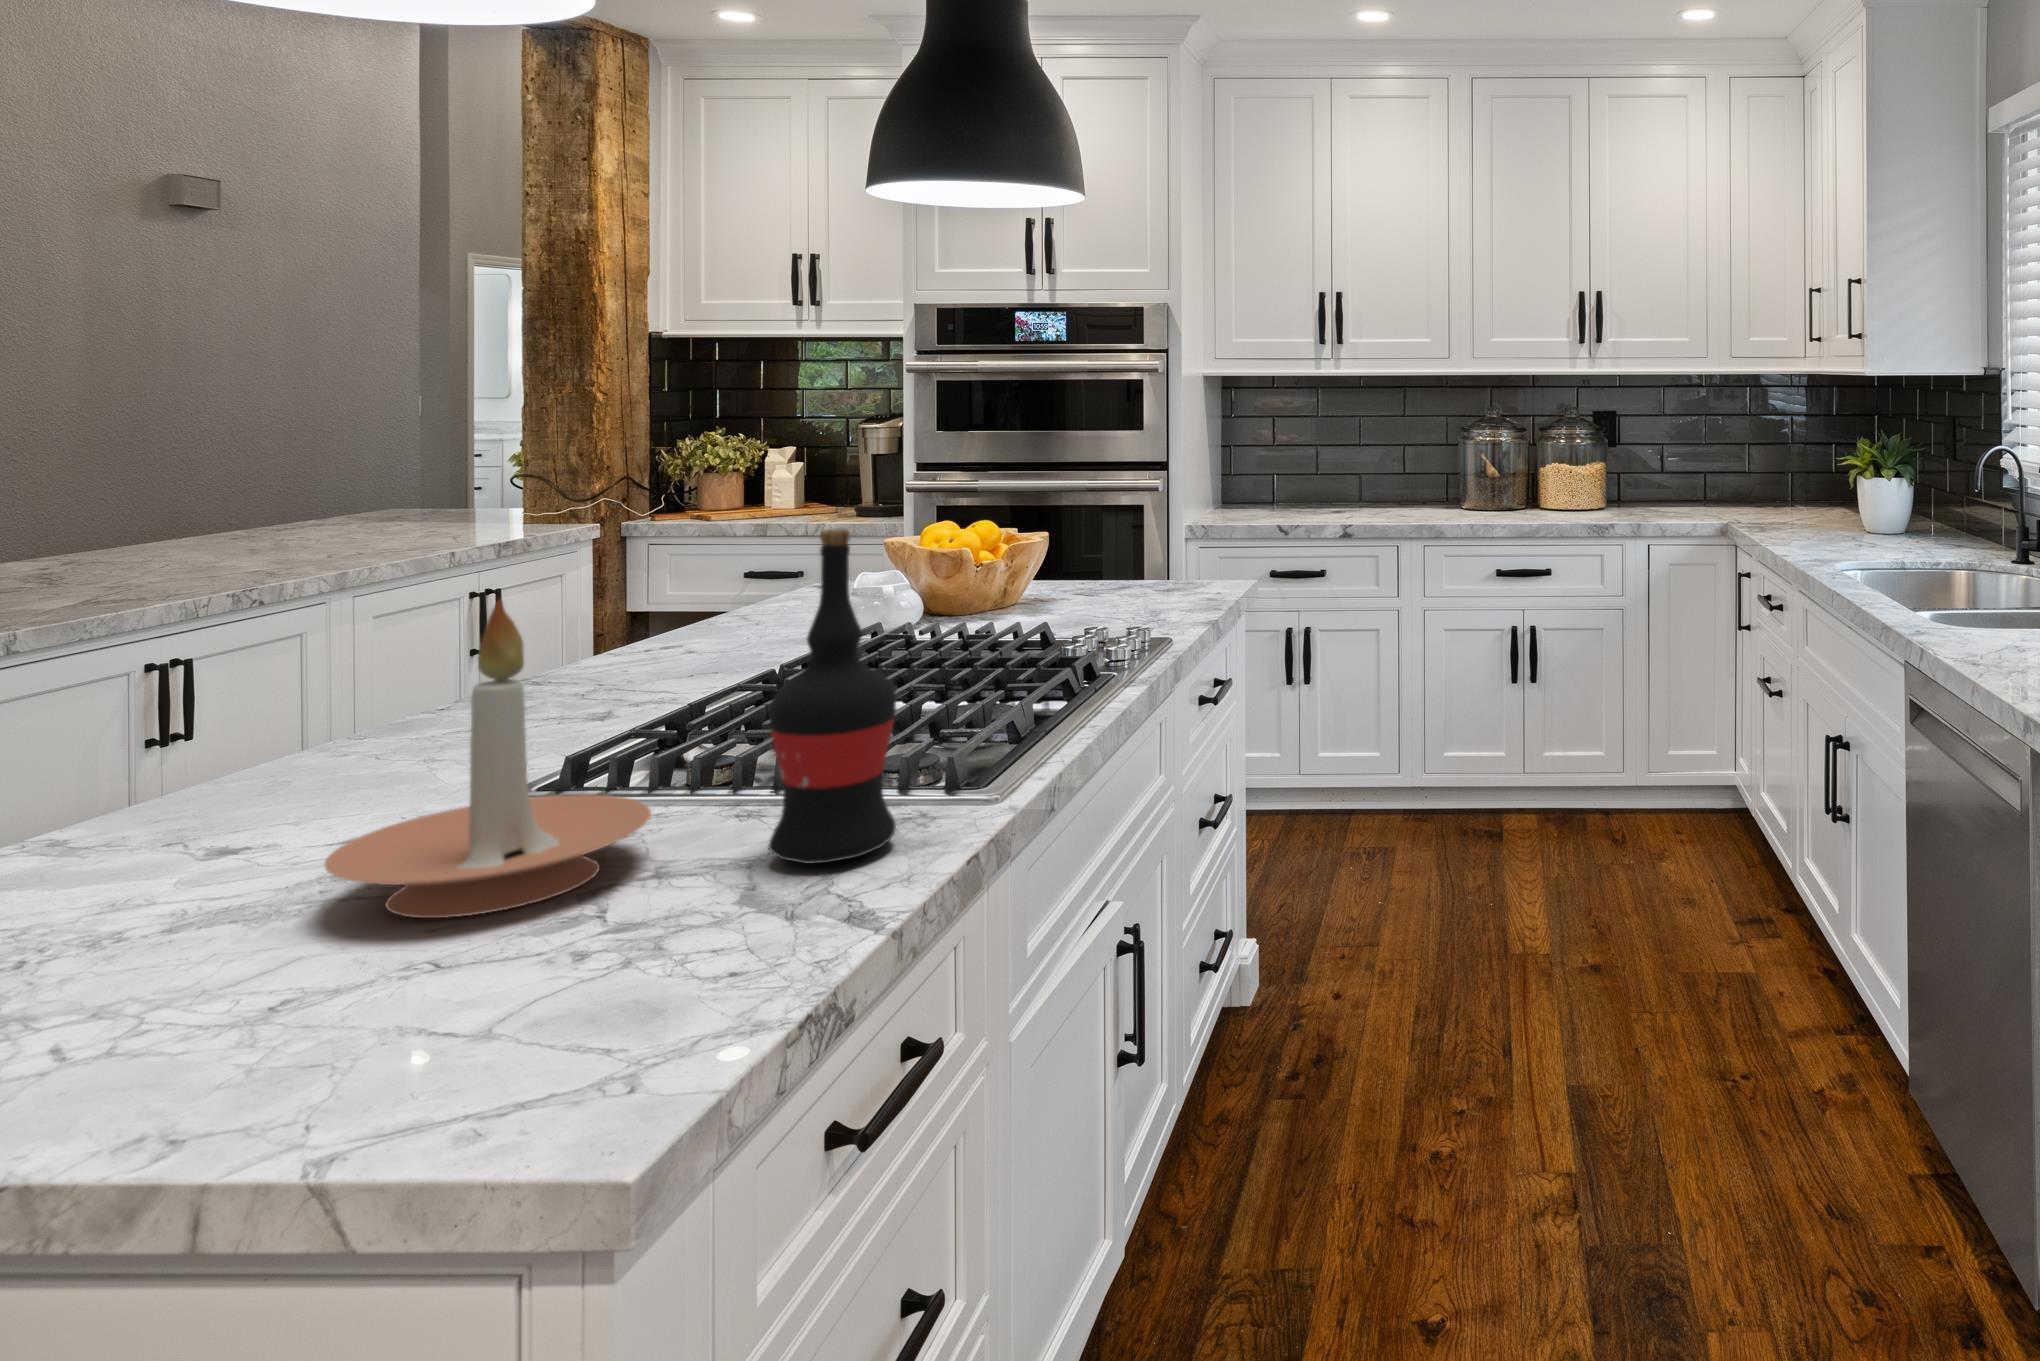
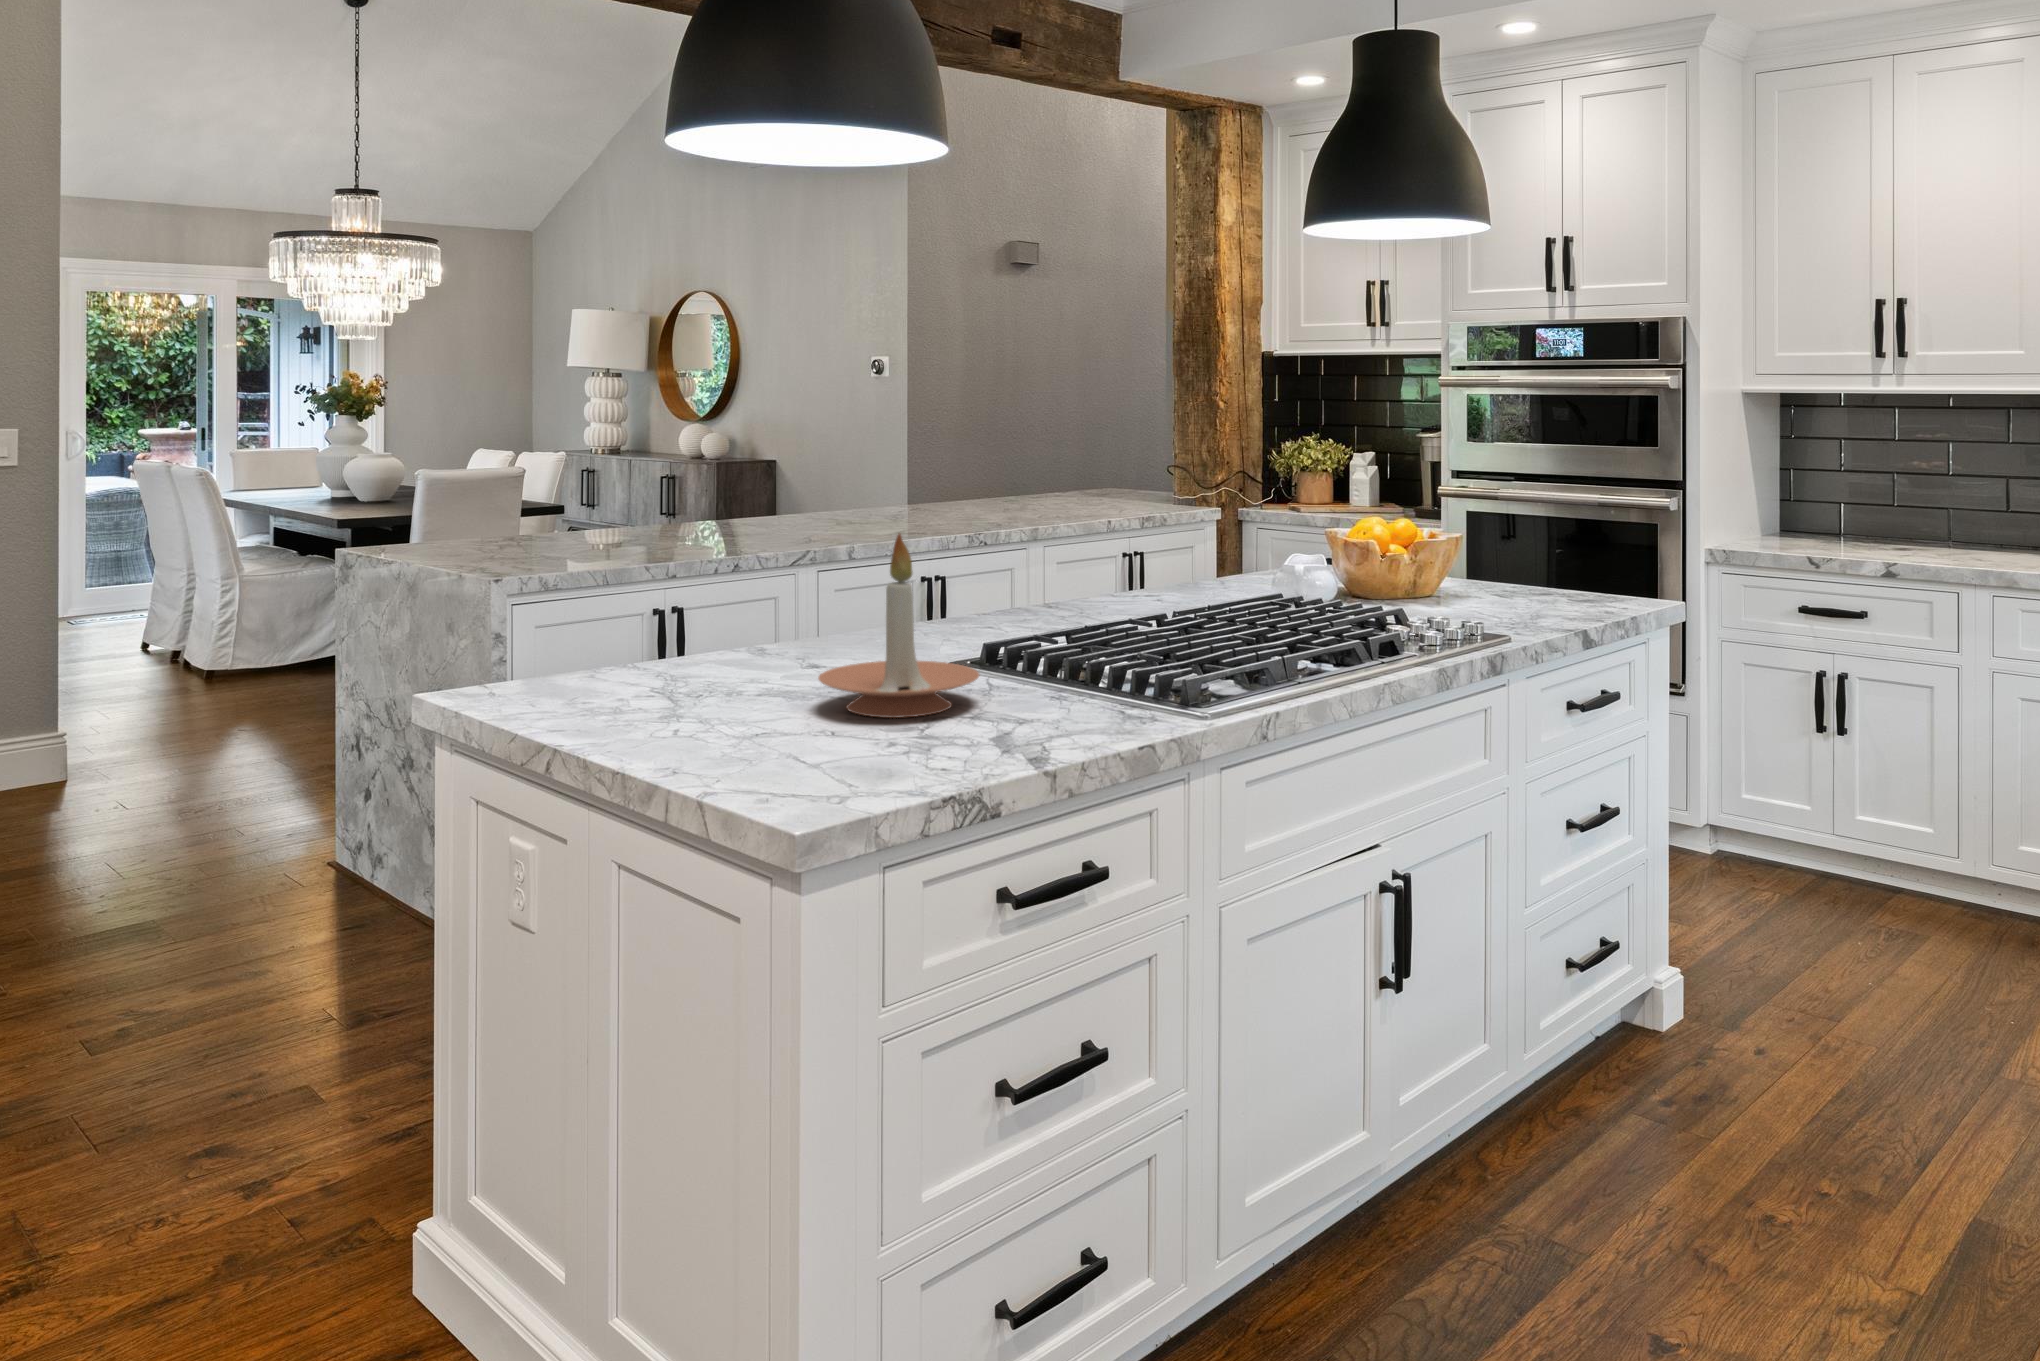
wine bottle: present [769,529,897,864] -> none [1022,503,1101,729]

